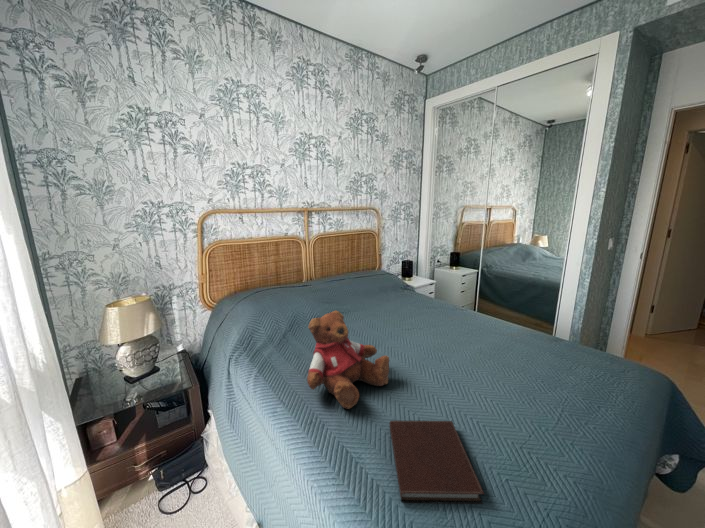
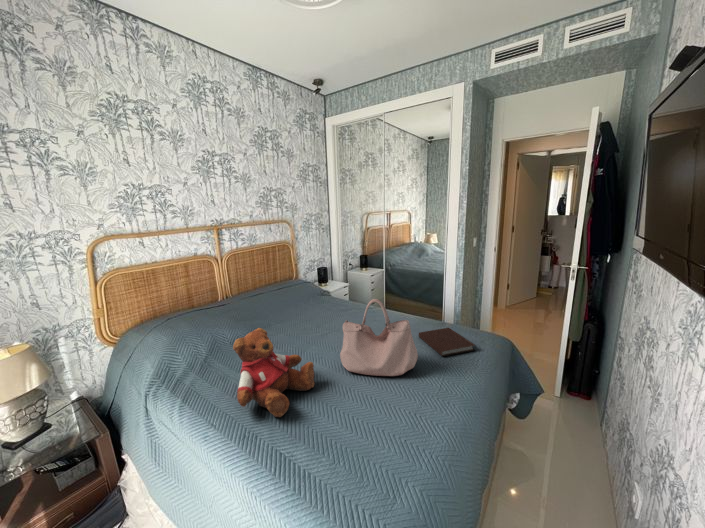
handbag: none [420,296,518,391] -> present [340,299,418,376]
notebook: present [389,420,484,504] -> present [419,328,475,356]

